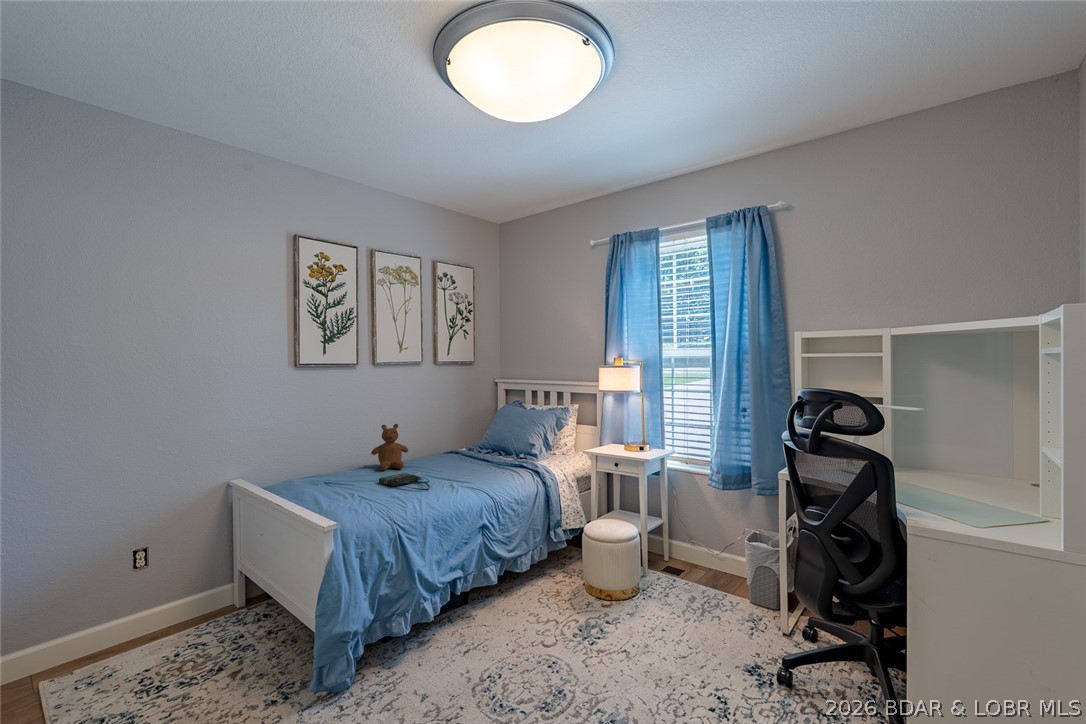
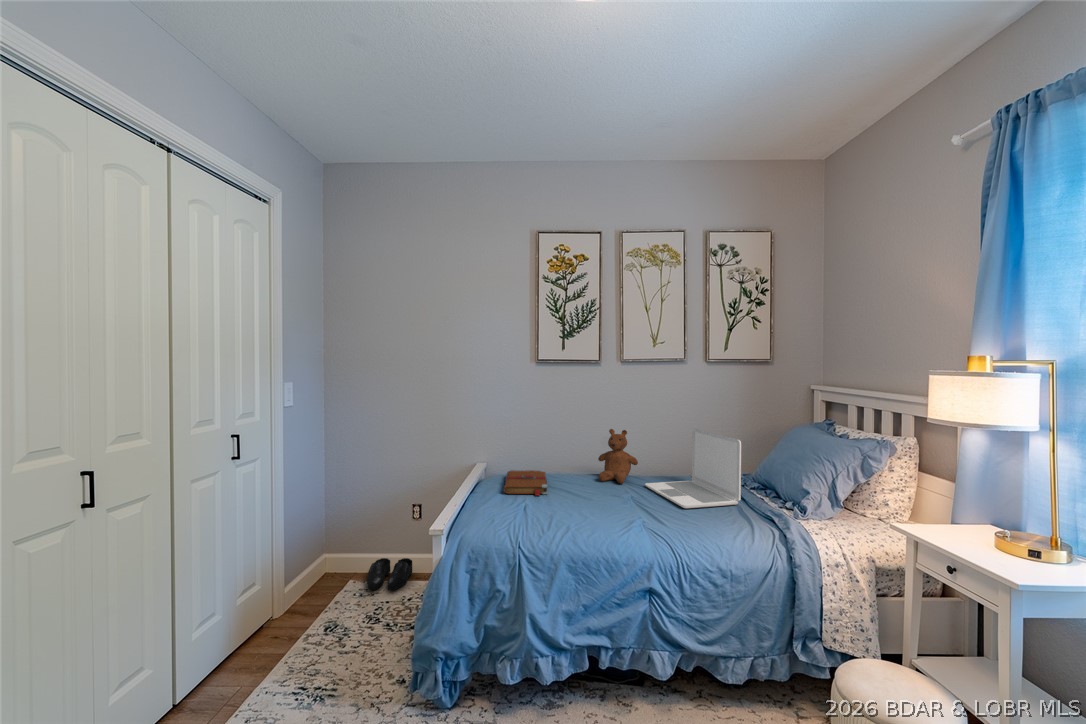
laptop: none [421,416,496,472] -> present [645,429,741,508]
book: none [289,472,358,494] -> present [504,470,548,496]
tote bag: present [379,473,430,490] -> none [570,489,614,519]
shoe: none [80,621,152,672] -> present [367,558,412,590]

